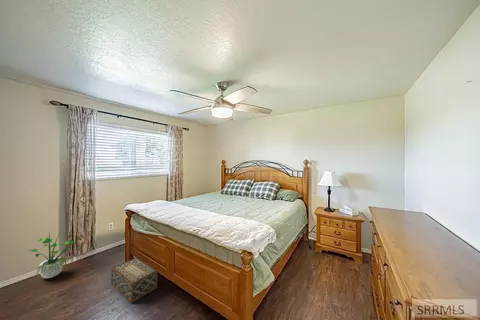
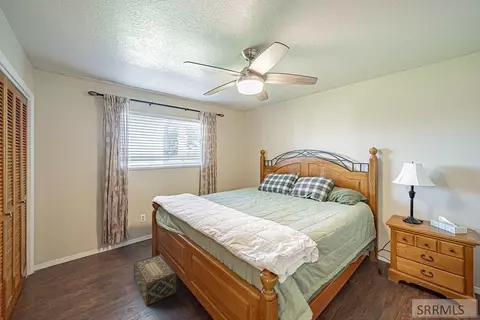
potted plant: present [29,235,80,278] -> none [67,214,122,264]

